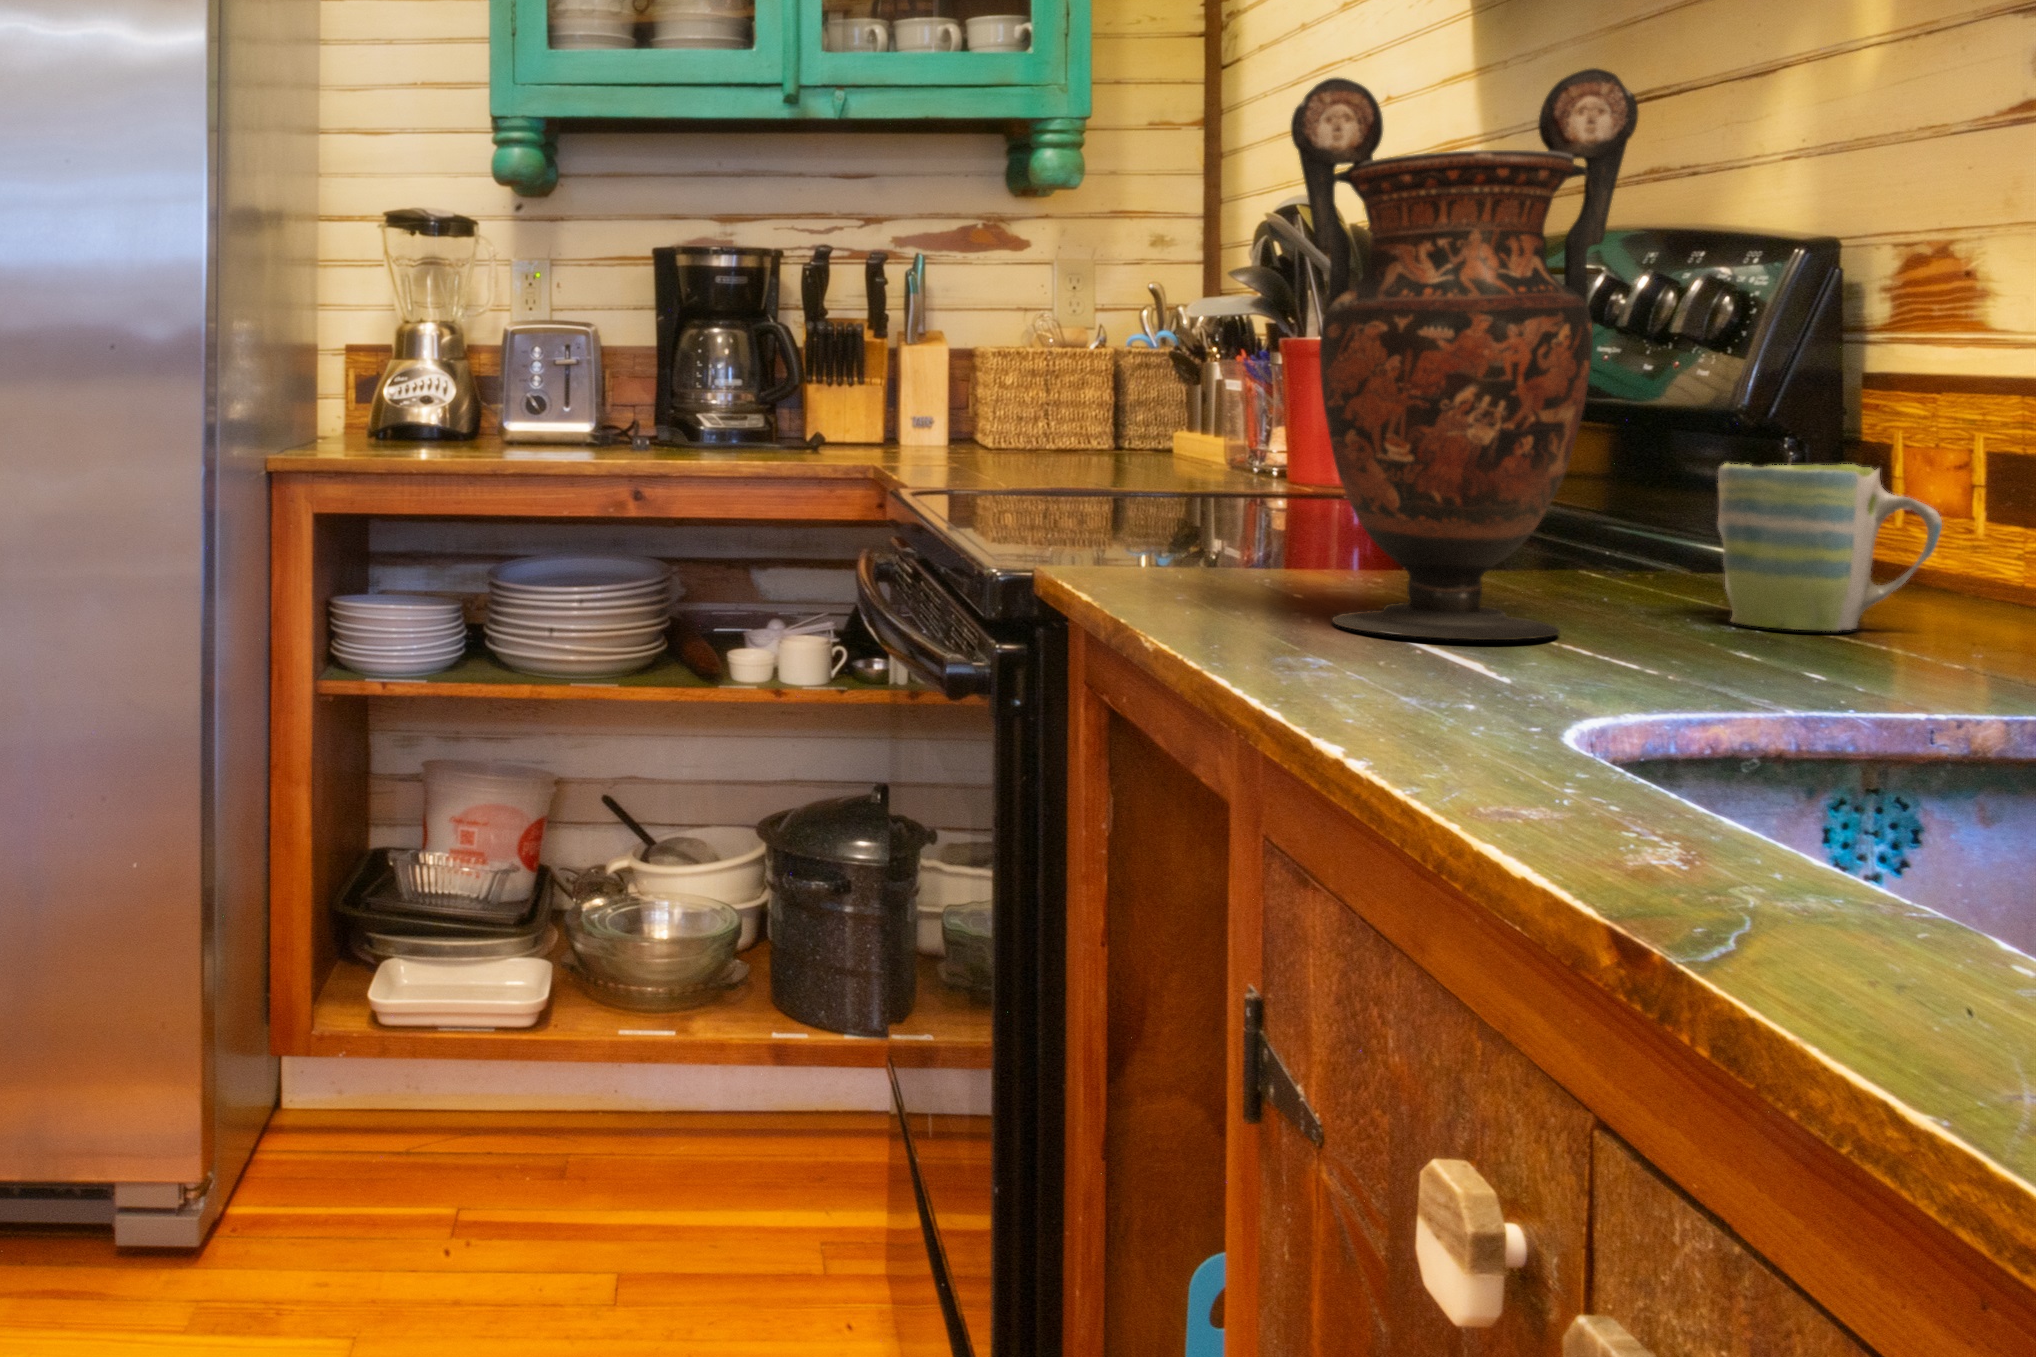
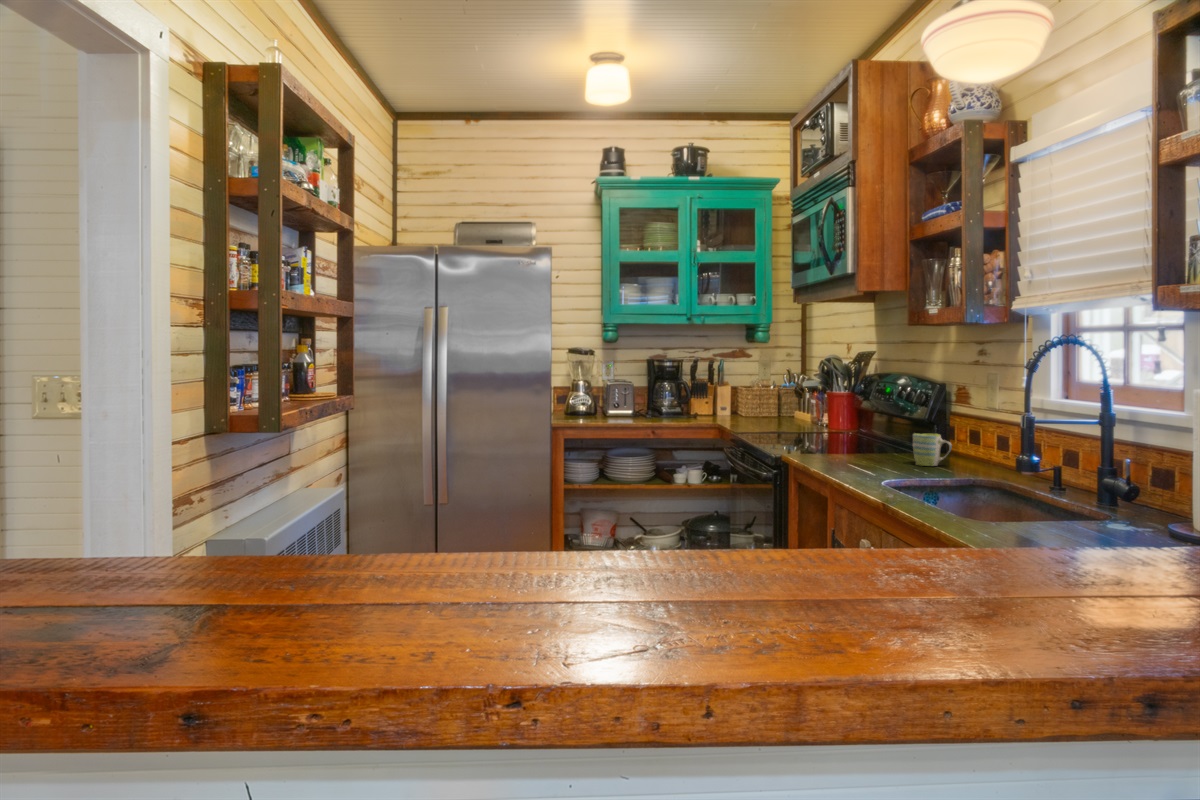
vase: present [1291,68,1638,640] -> none [831,360,894,468]

